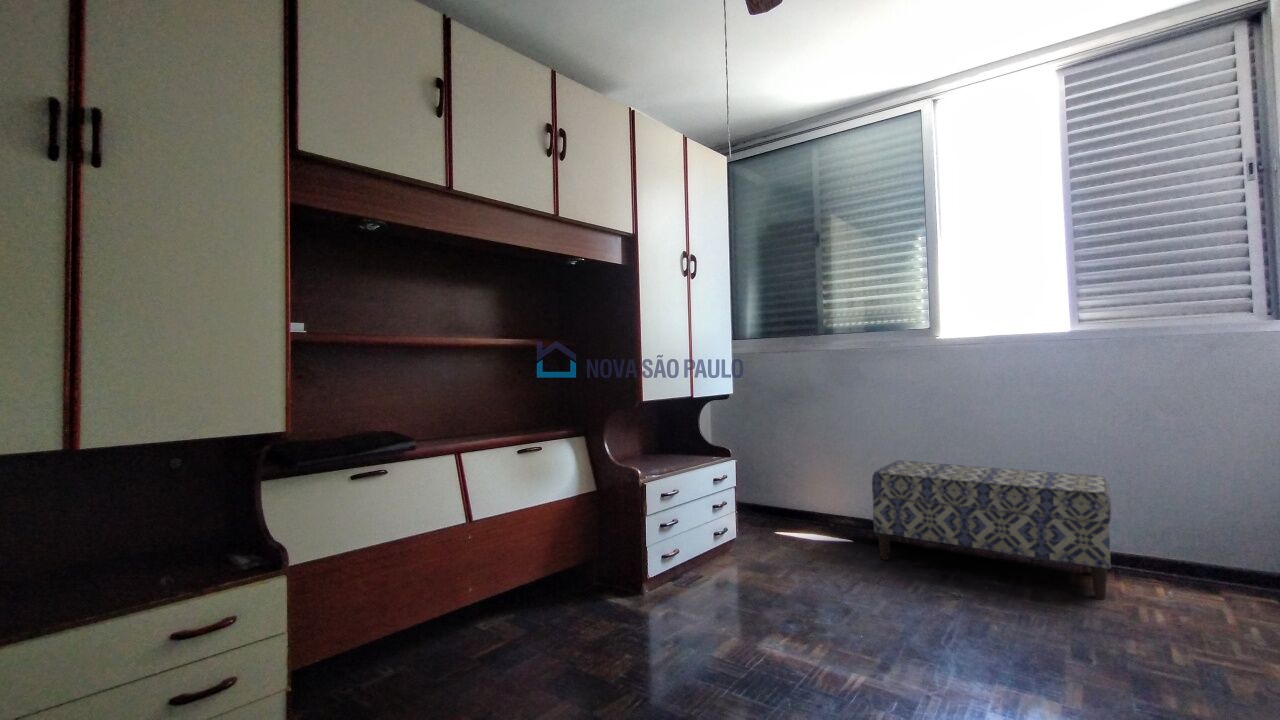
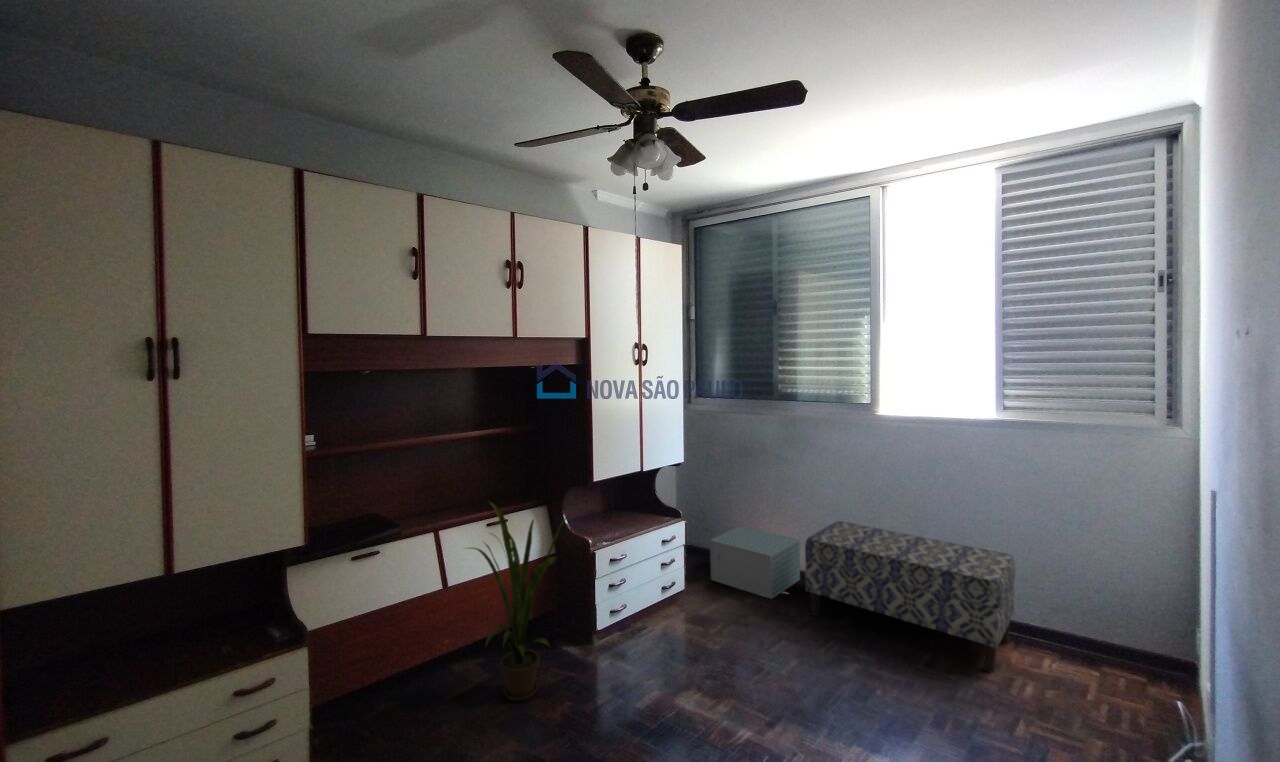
house plant: none [512,414,639,646] -> present [471,501,568,701]
storage box: none [754,479,854,548] -> present [710,527,800,599]

